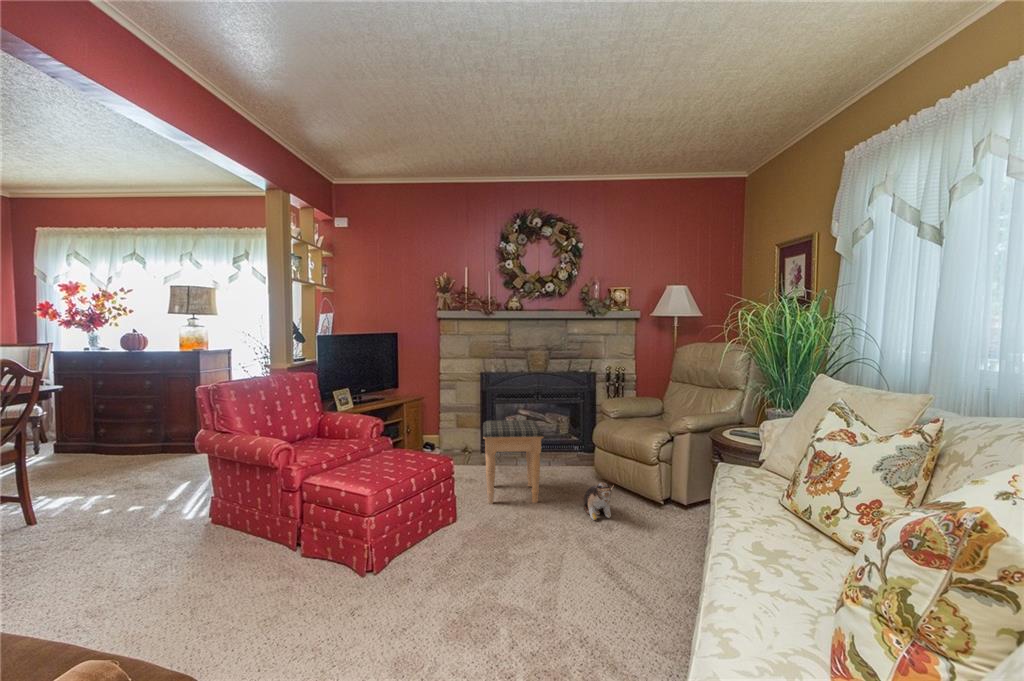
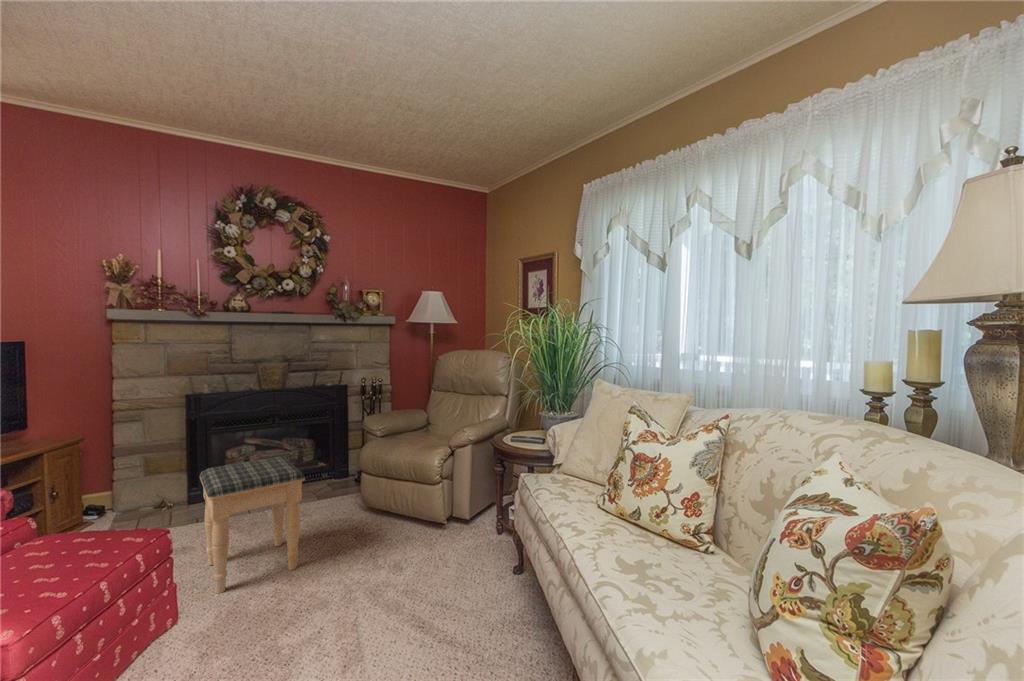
plush toy: present [584,482,614,520] -> none [359,521,406,570]

